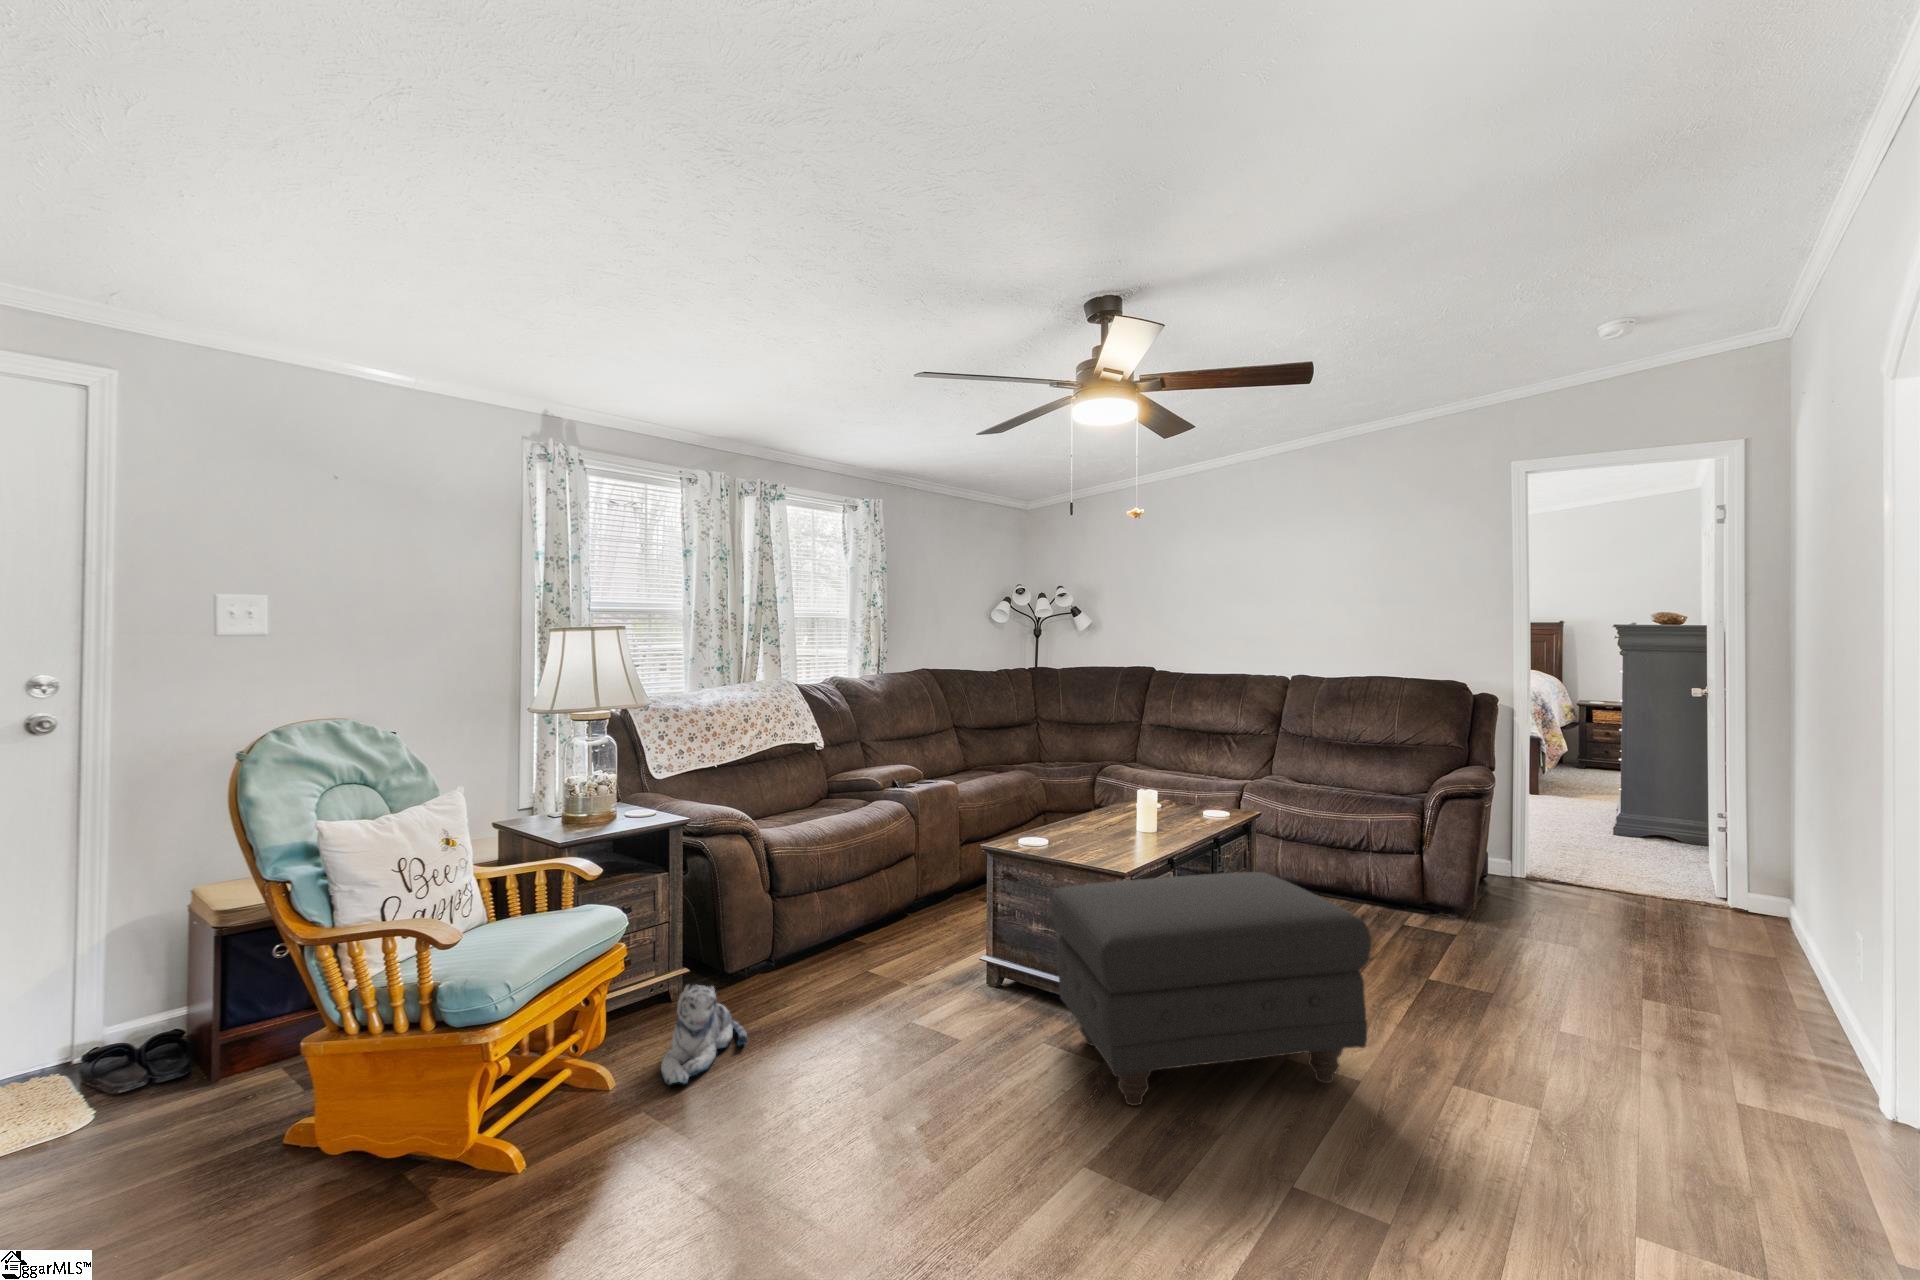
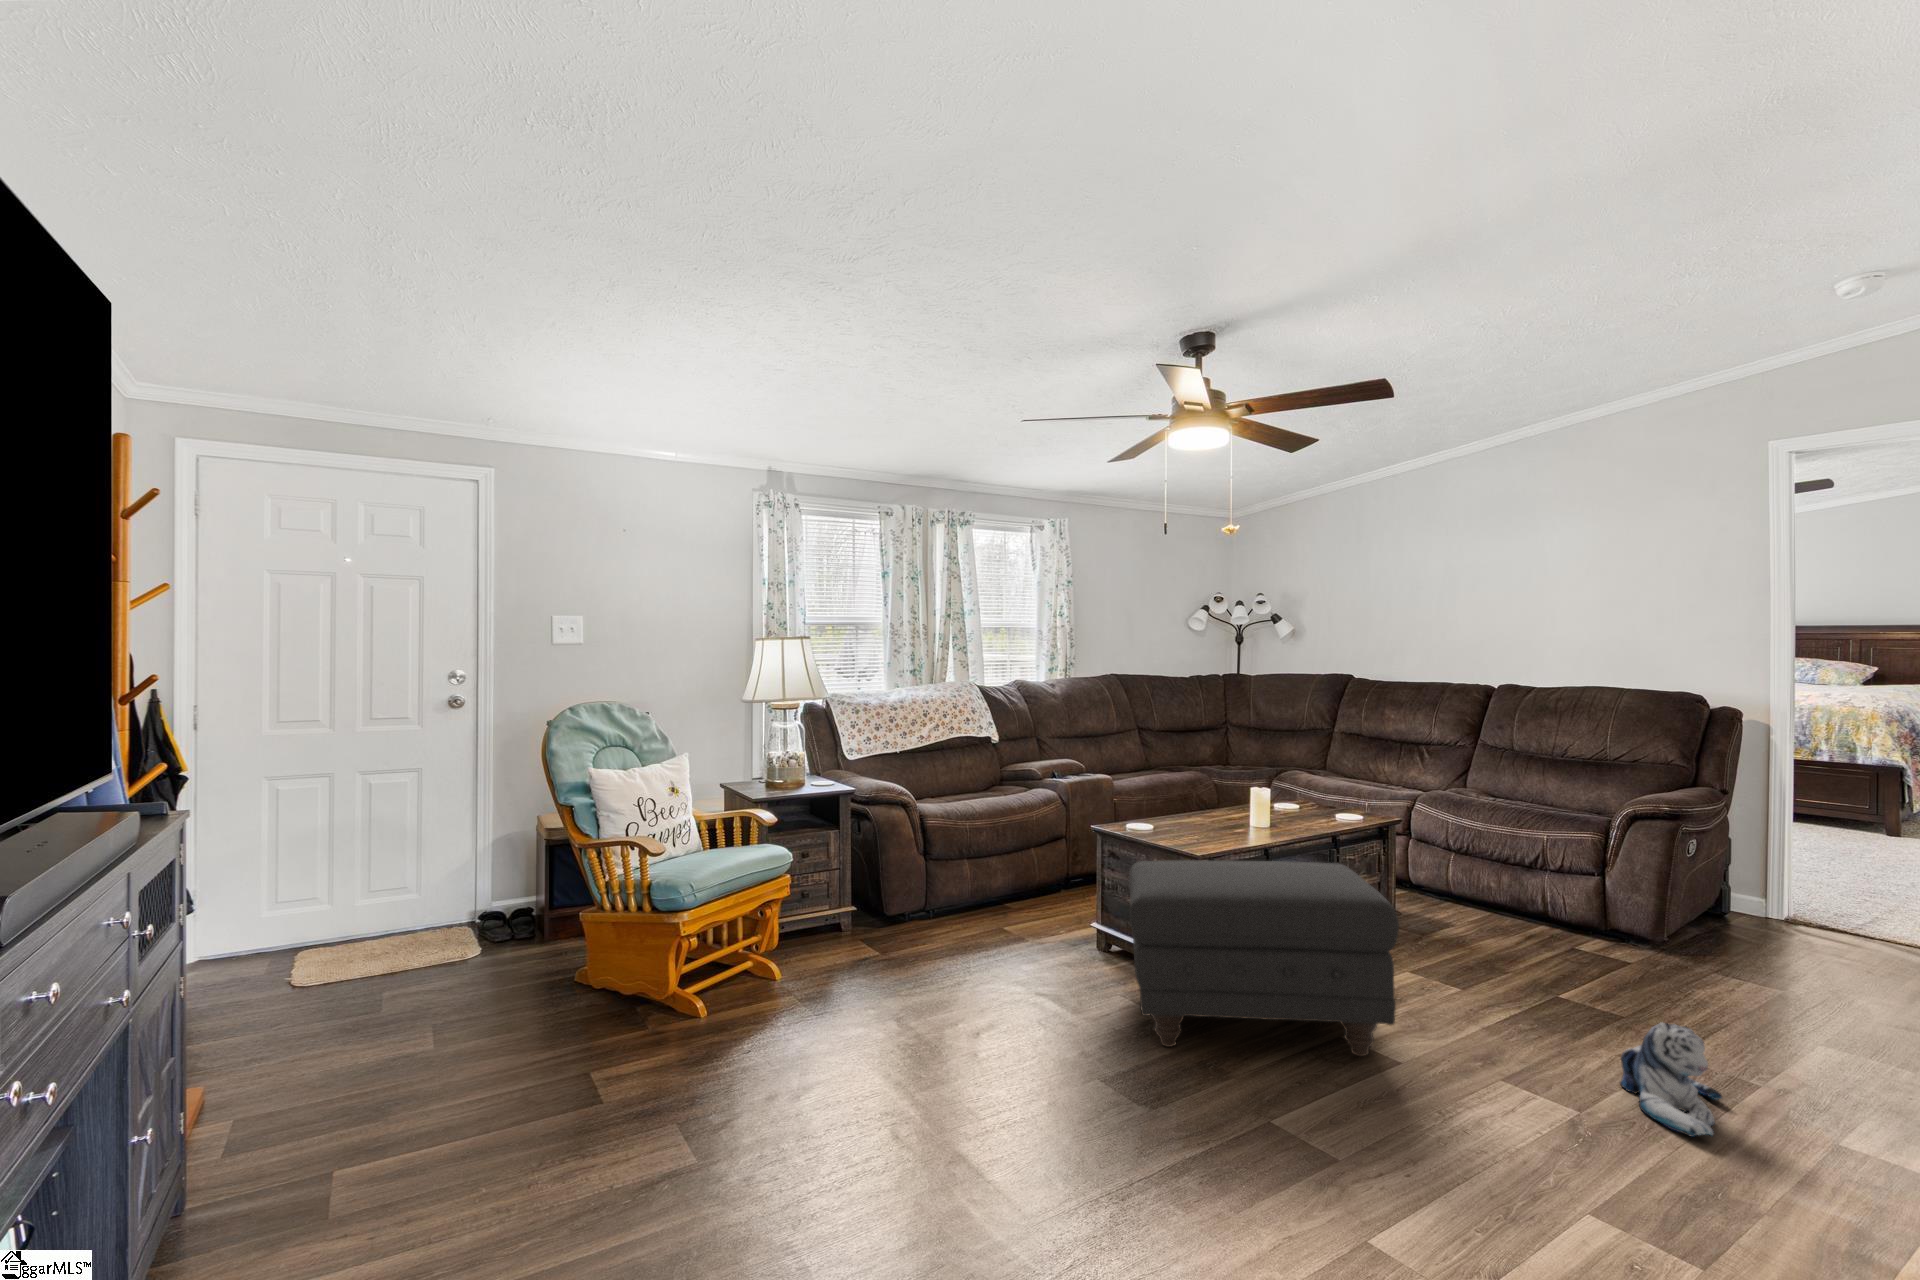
plush toy: present [661,985,747,1085] -> present [1620,1023,1722,1137]

